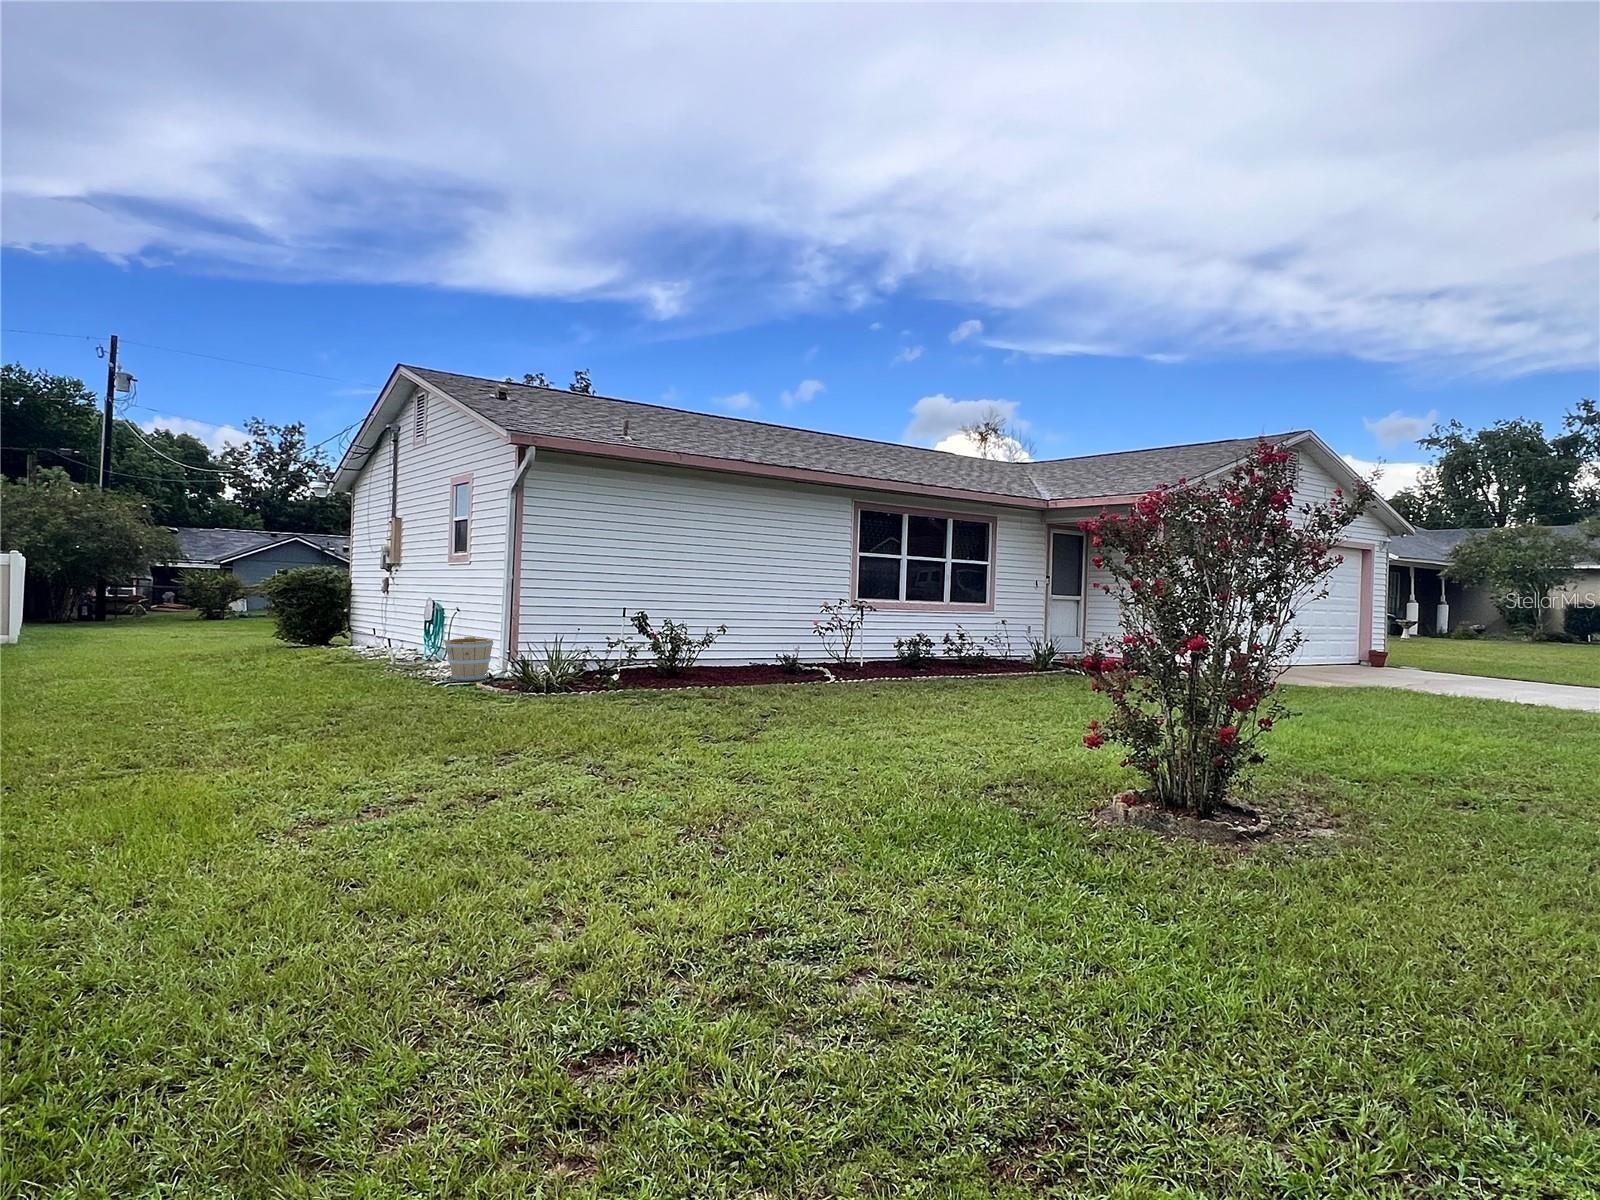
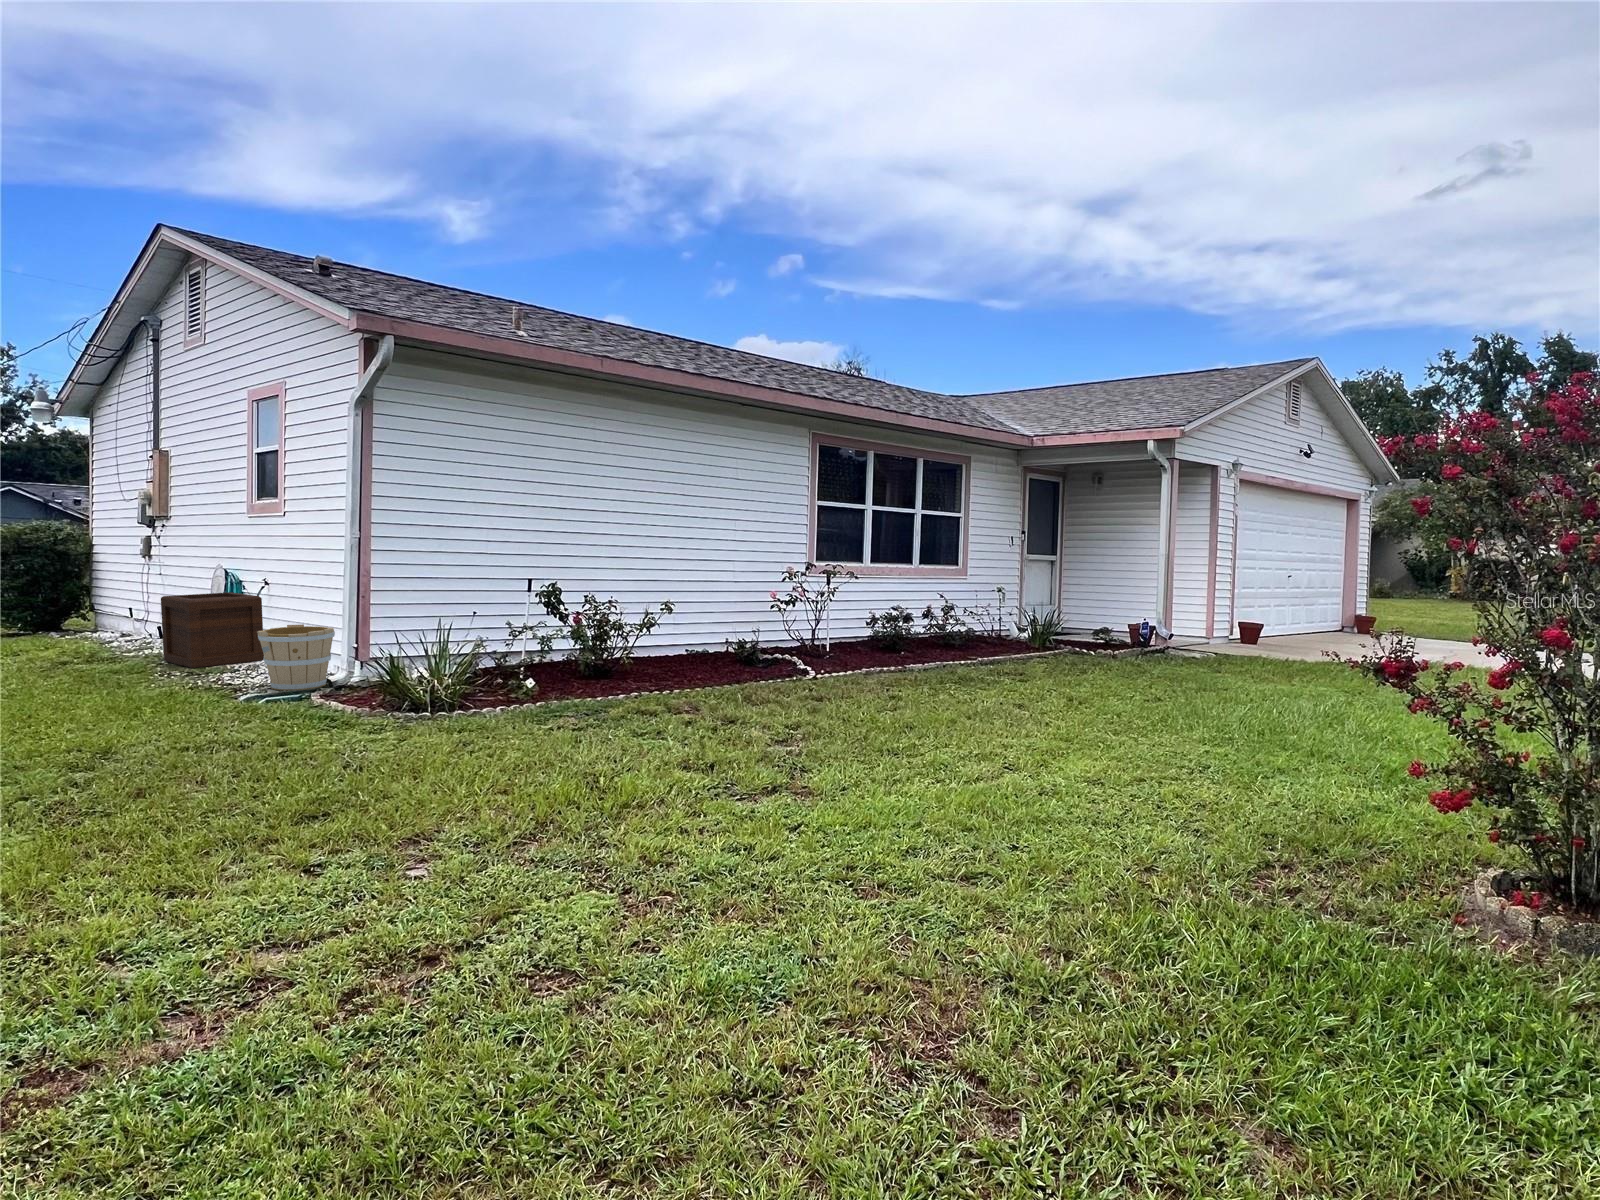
wooden crate: none [390,616,453,667] -> present [161,592,264,668]

